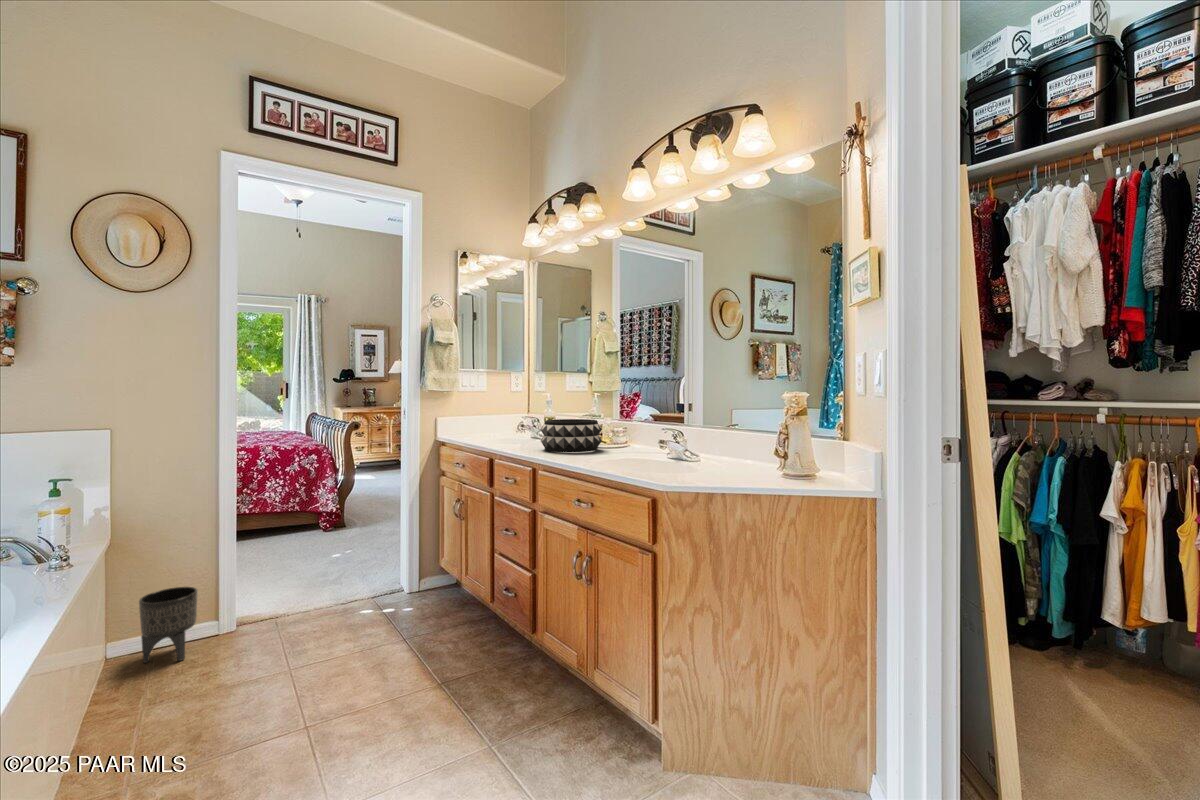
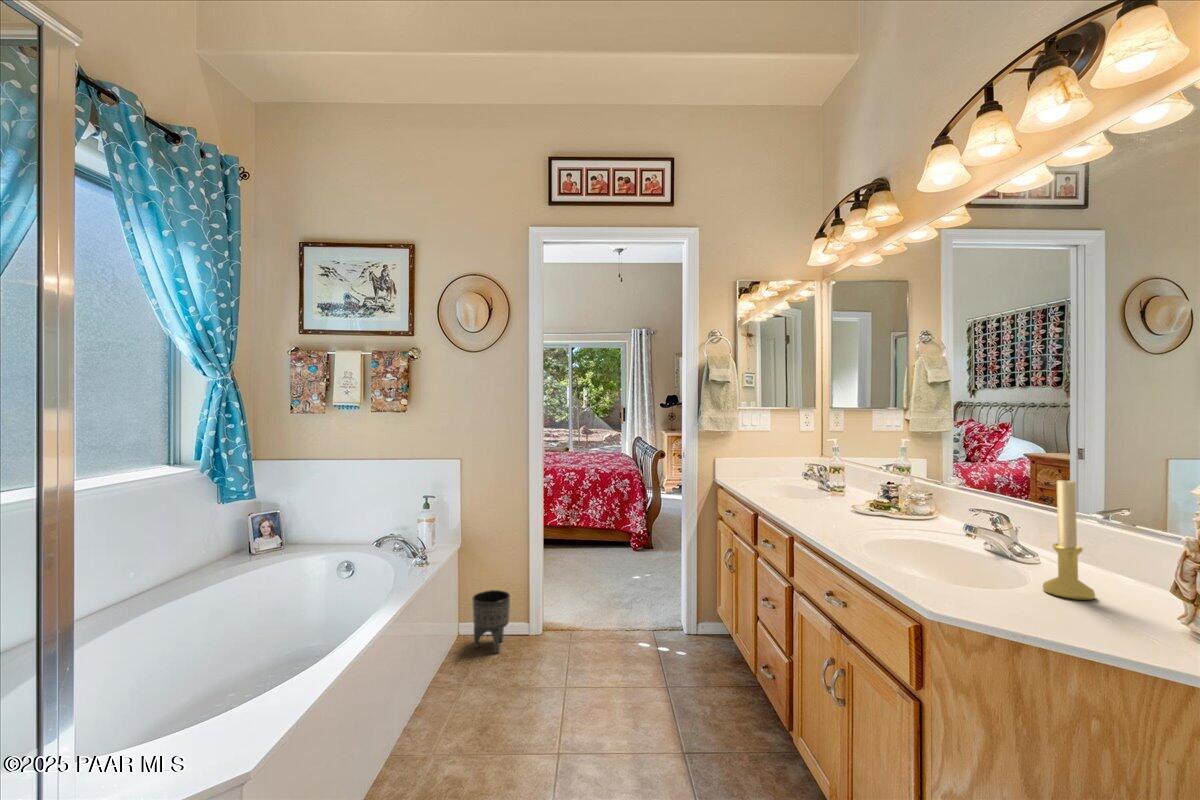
candle holder: none [713,399,739,475] -> present [1043,480,1095,600]
decorative bowl: present [541,419,602,452] -> none [808,472,892,517]

